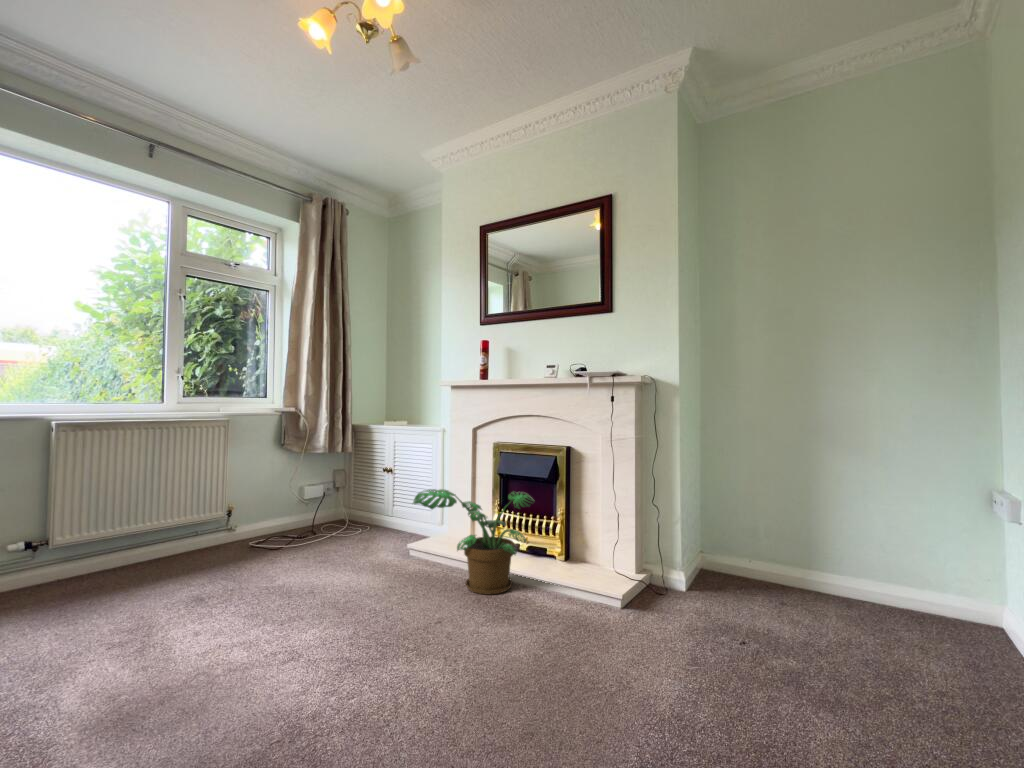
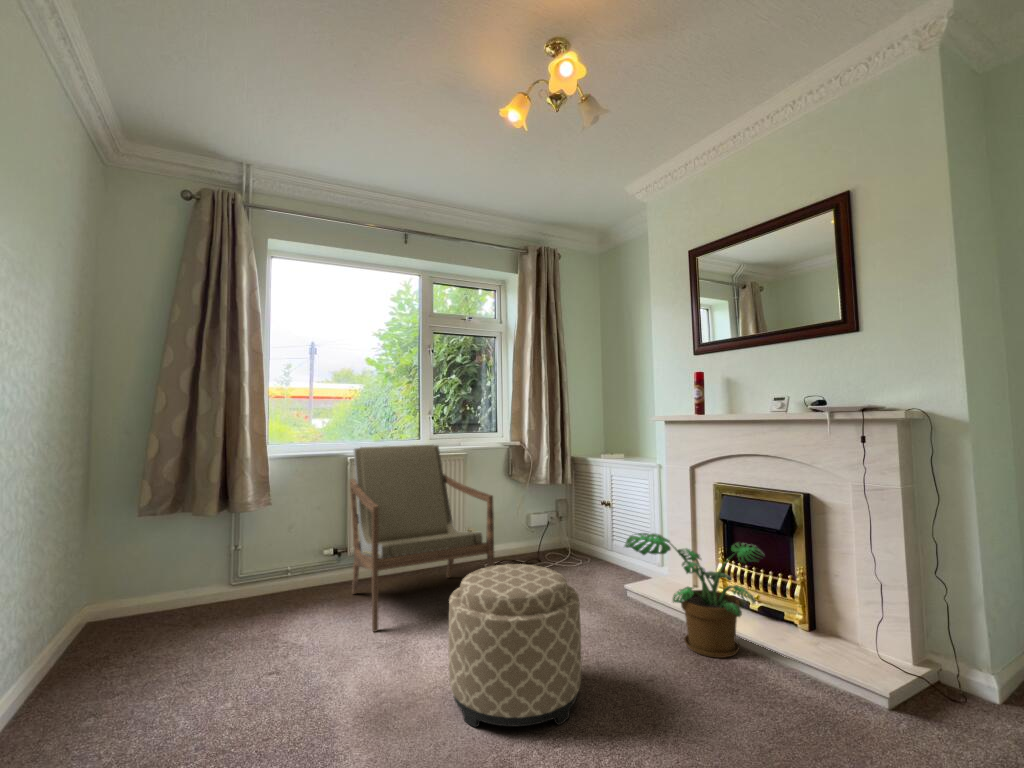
armchair: none [56,408,267,634] -> present [350,445,495,632]
ottoman: none [219,527,375,708] -> present [448,564,581,727]

